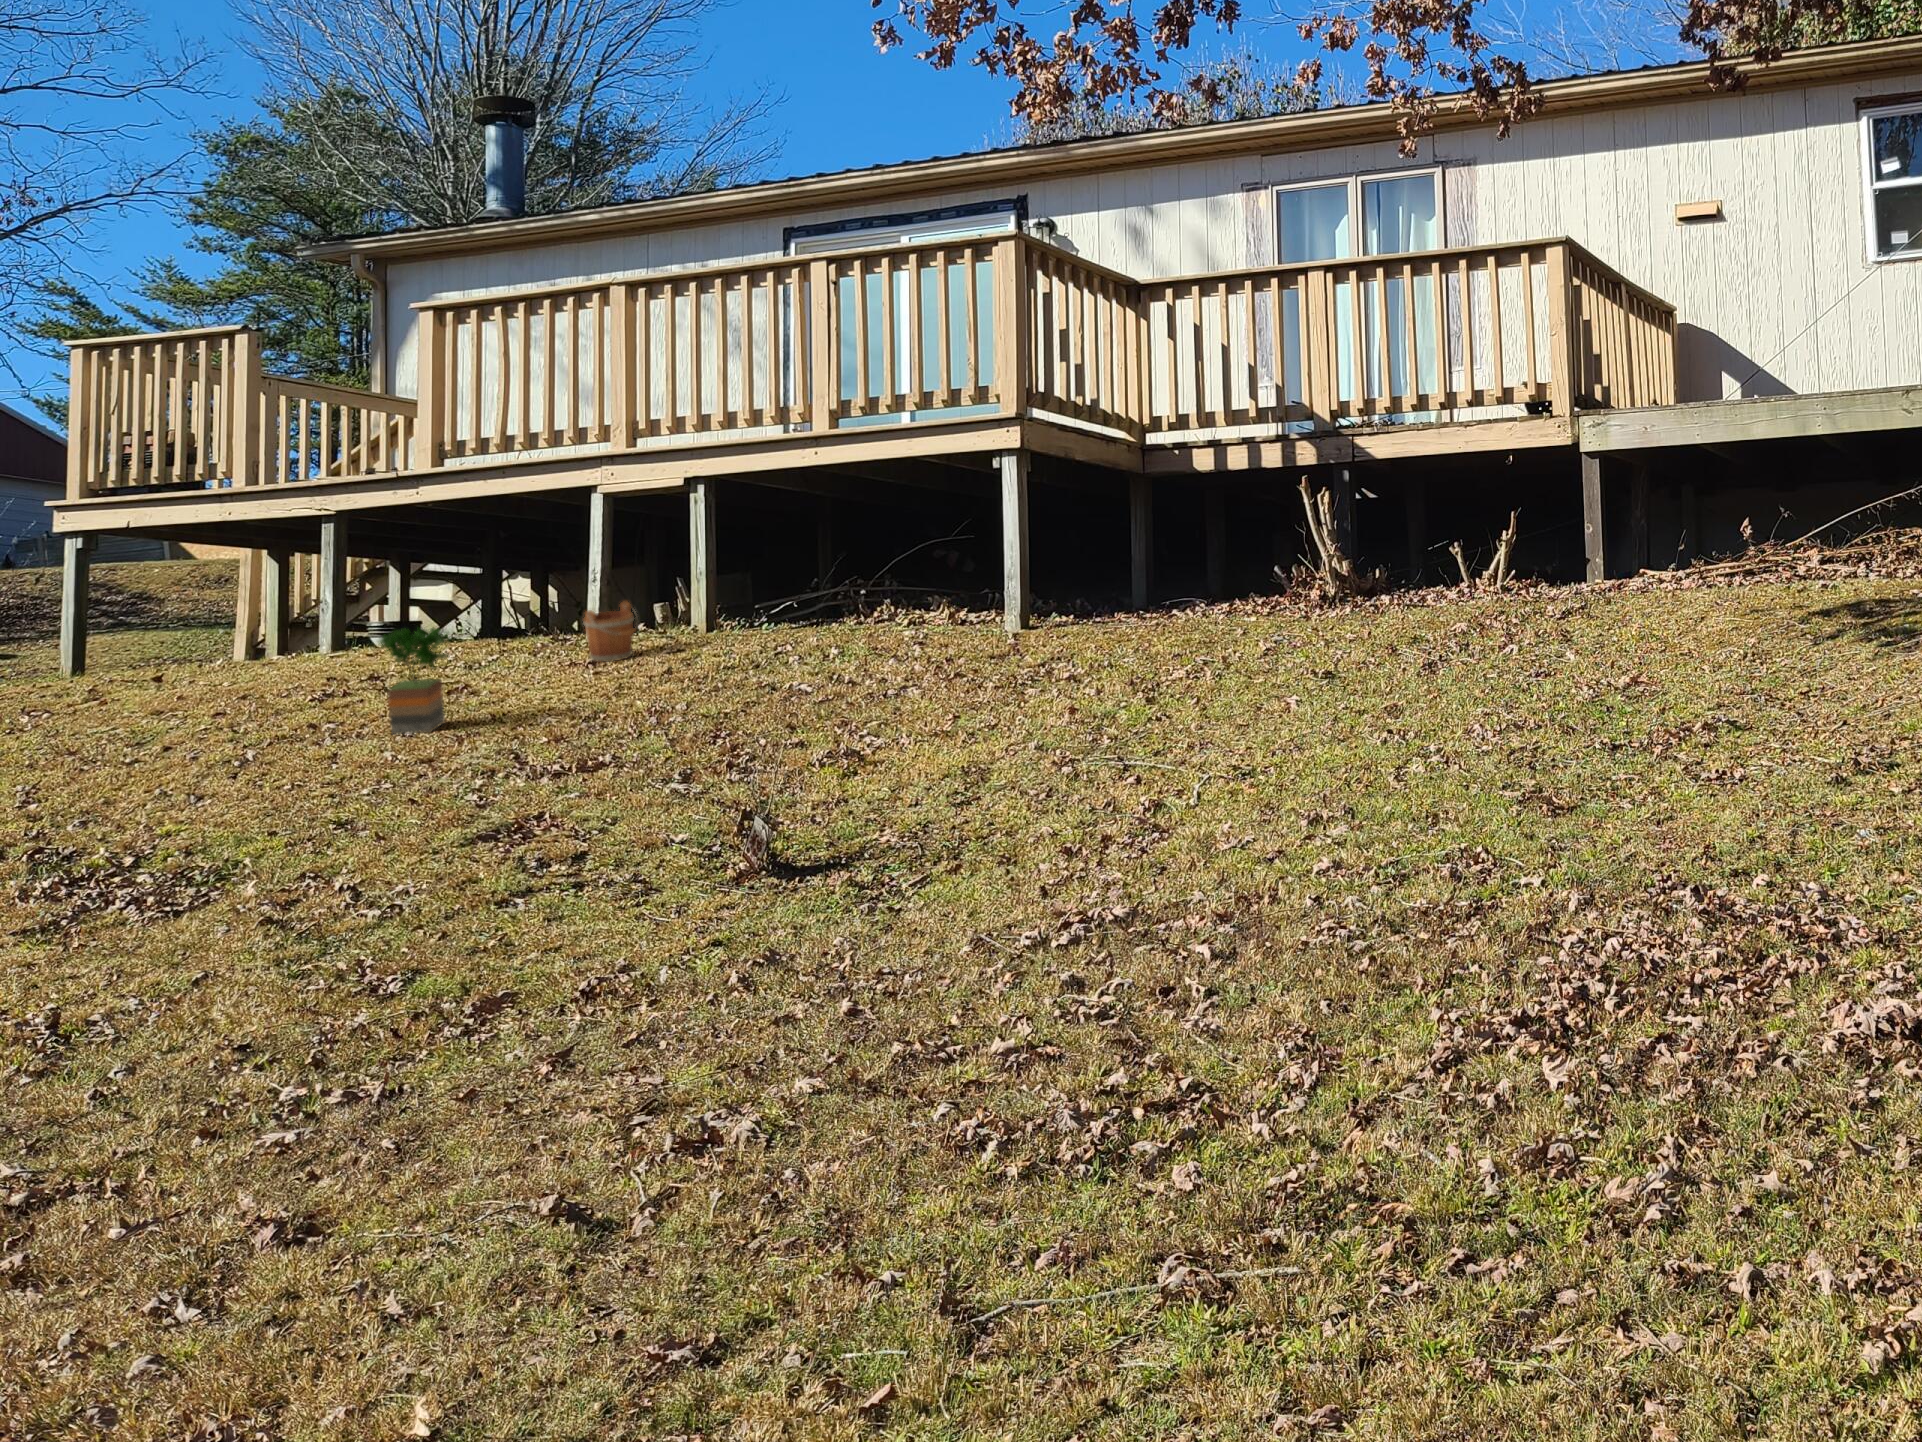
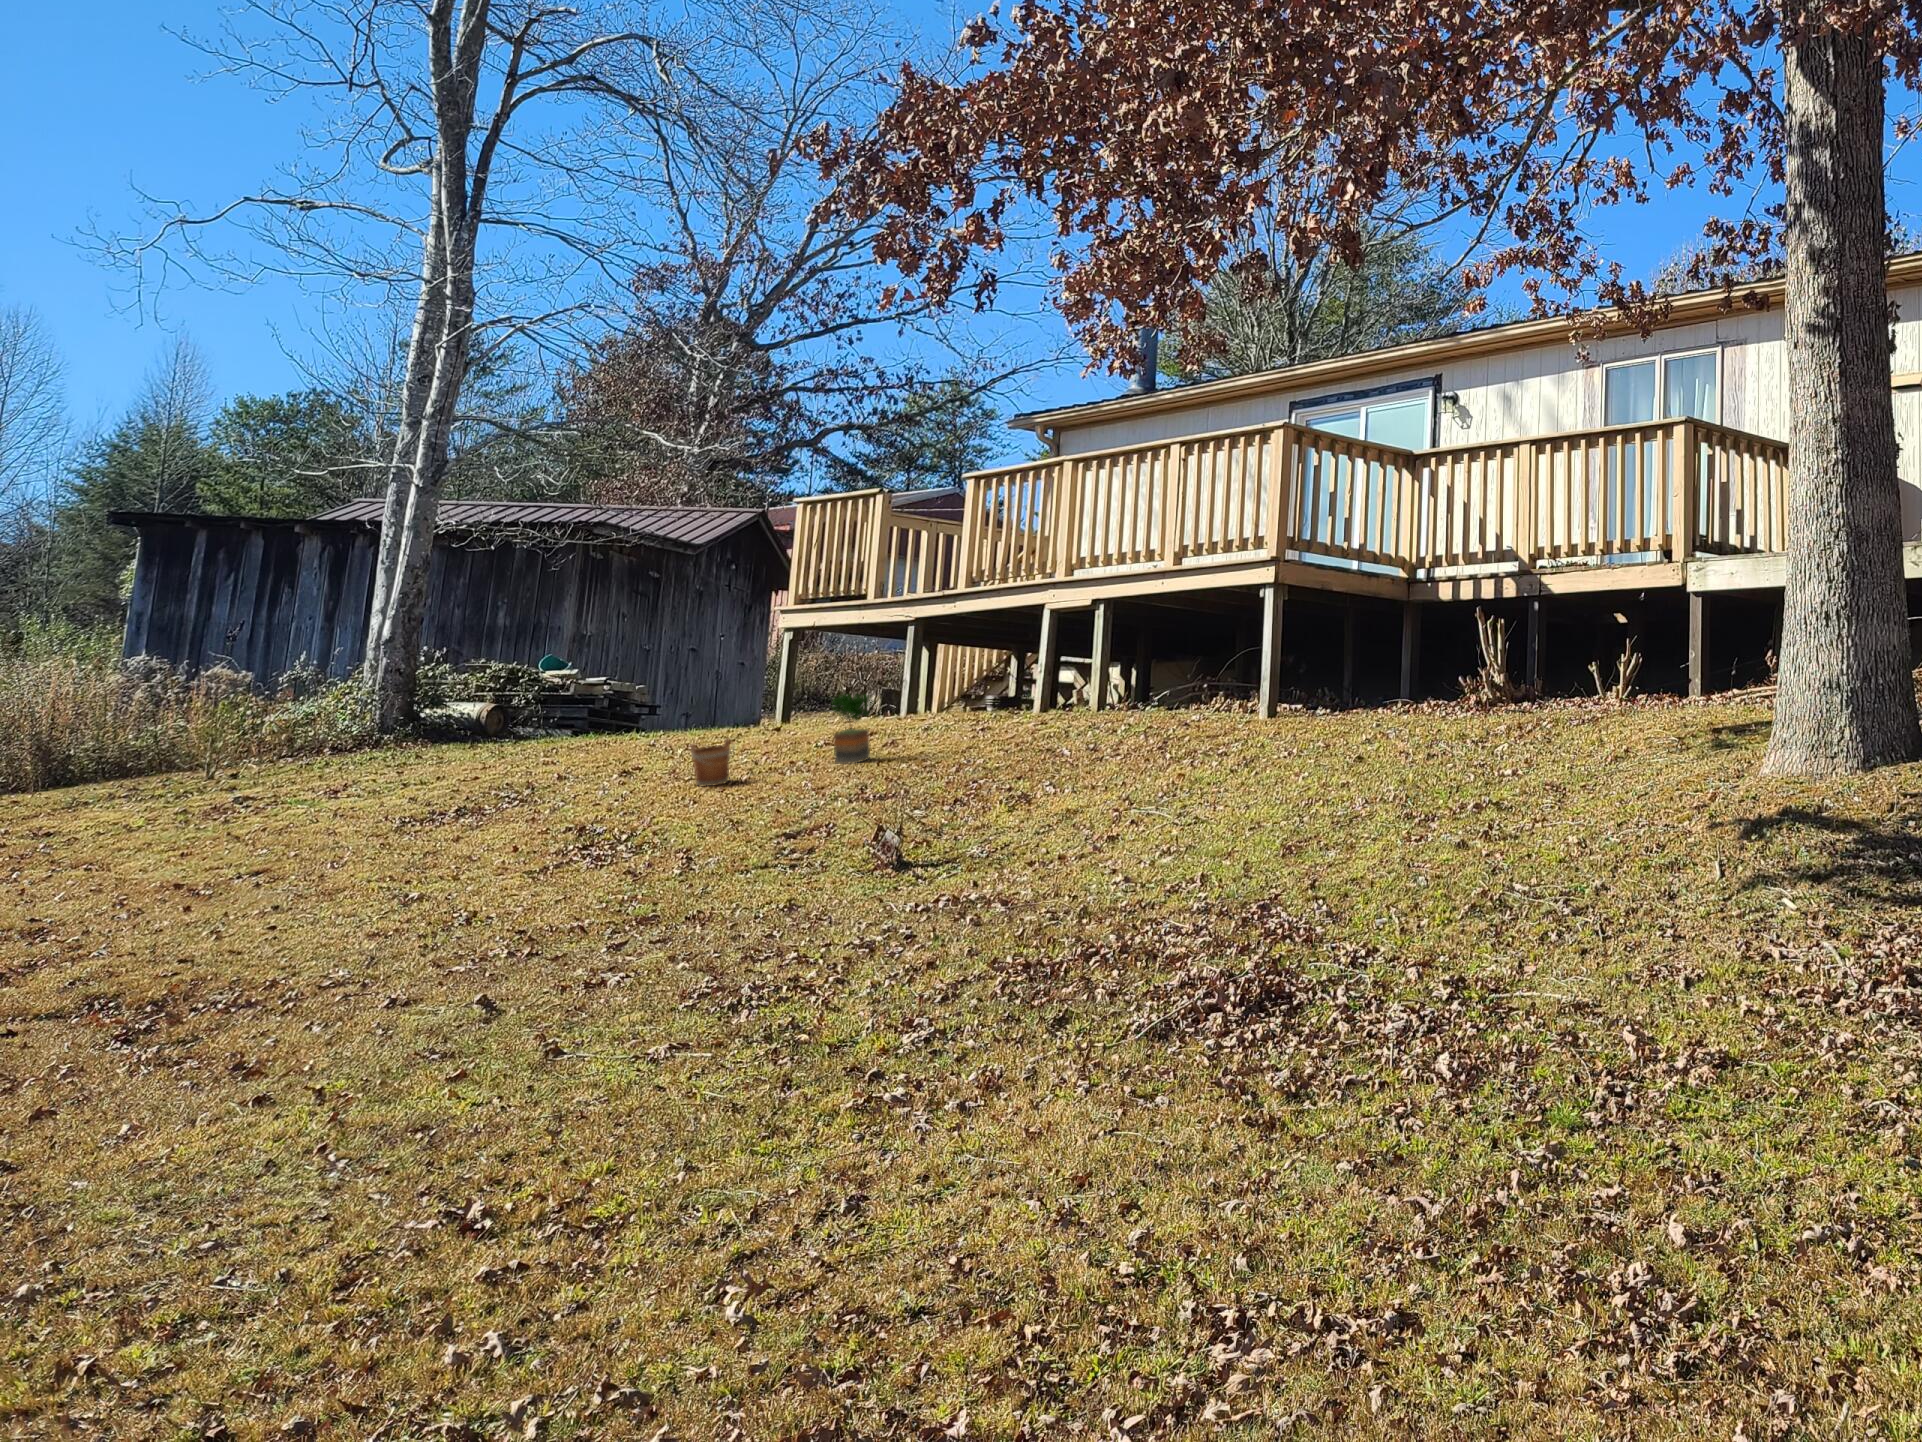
bucket: present [584,601,637,662] -> present [691,738,732,787]

